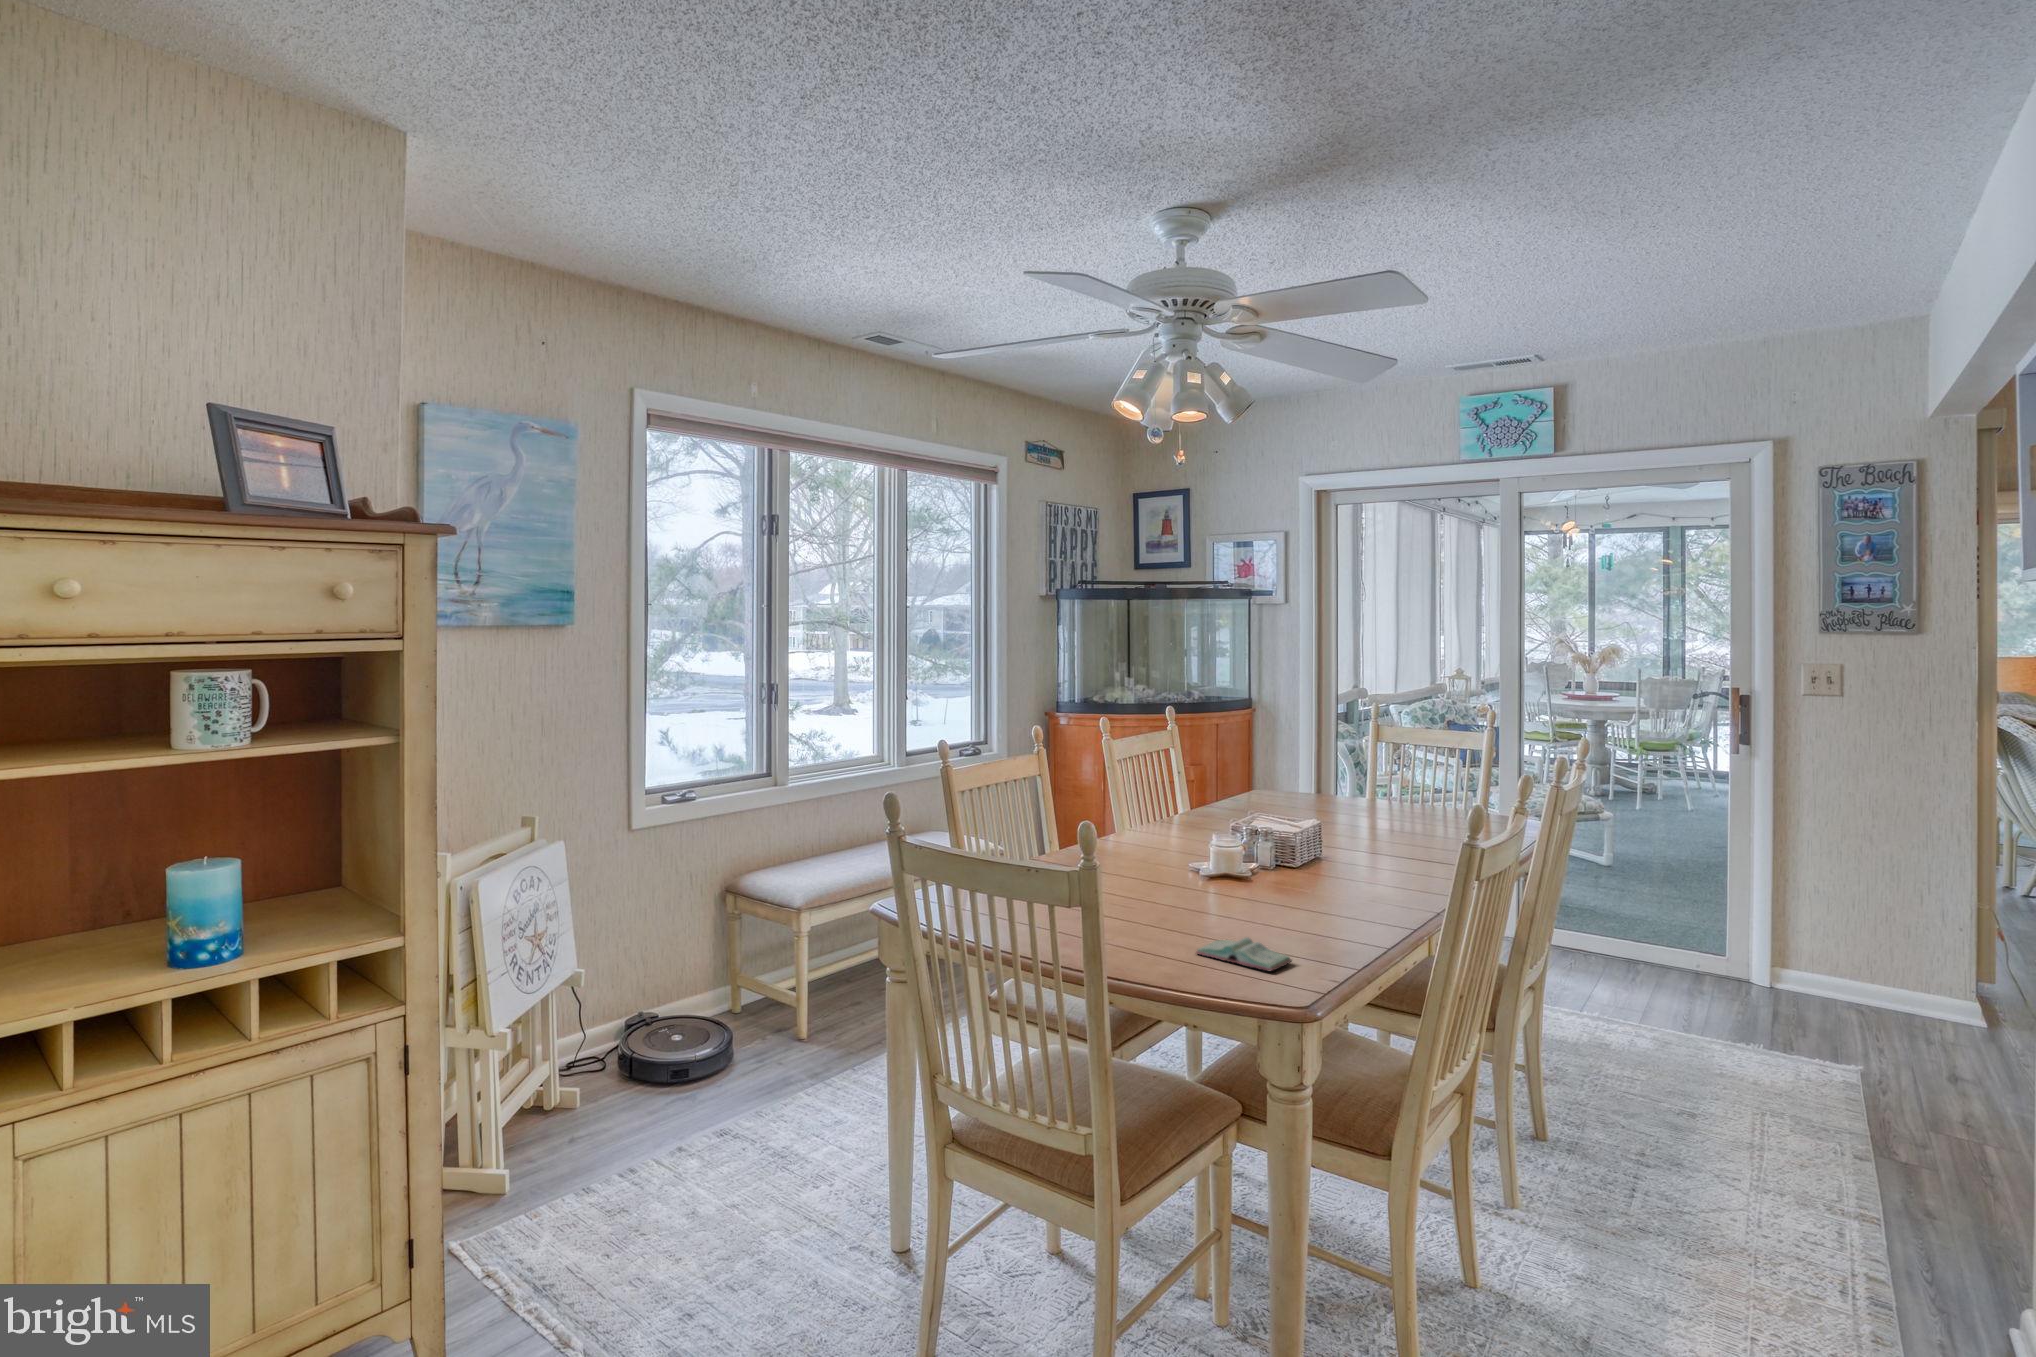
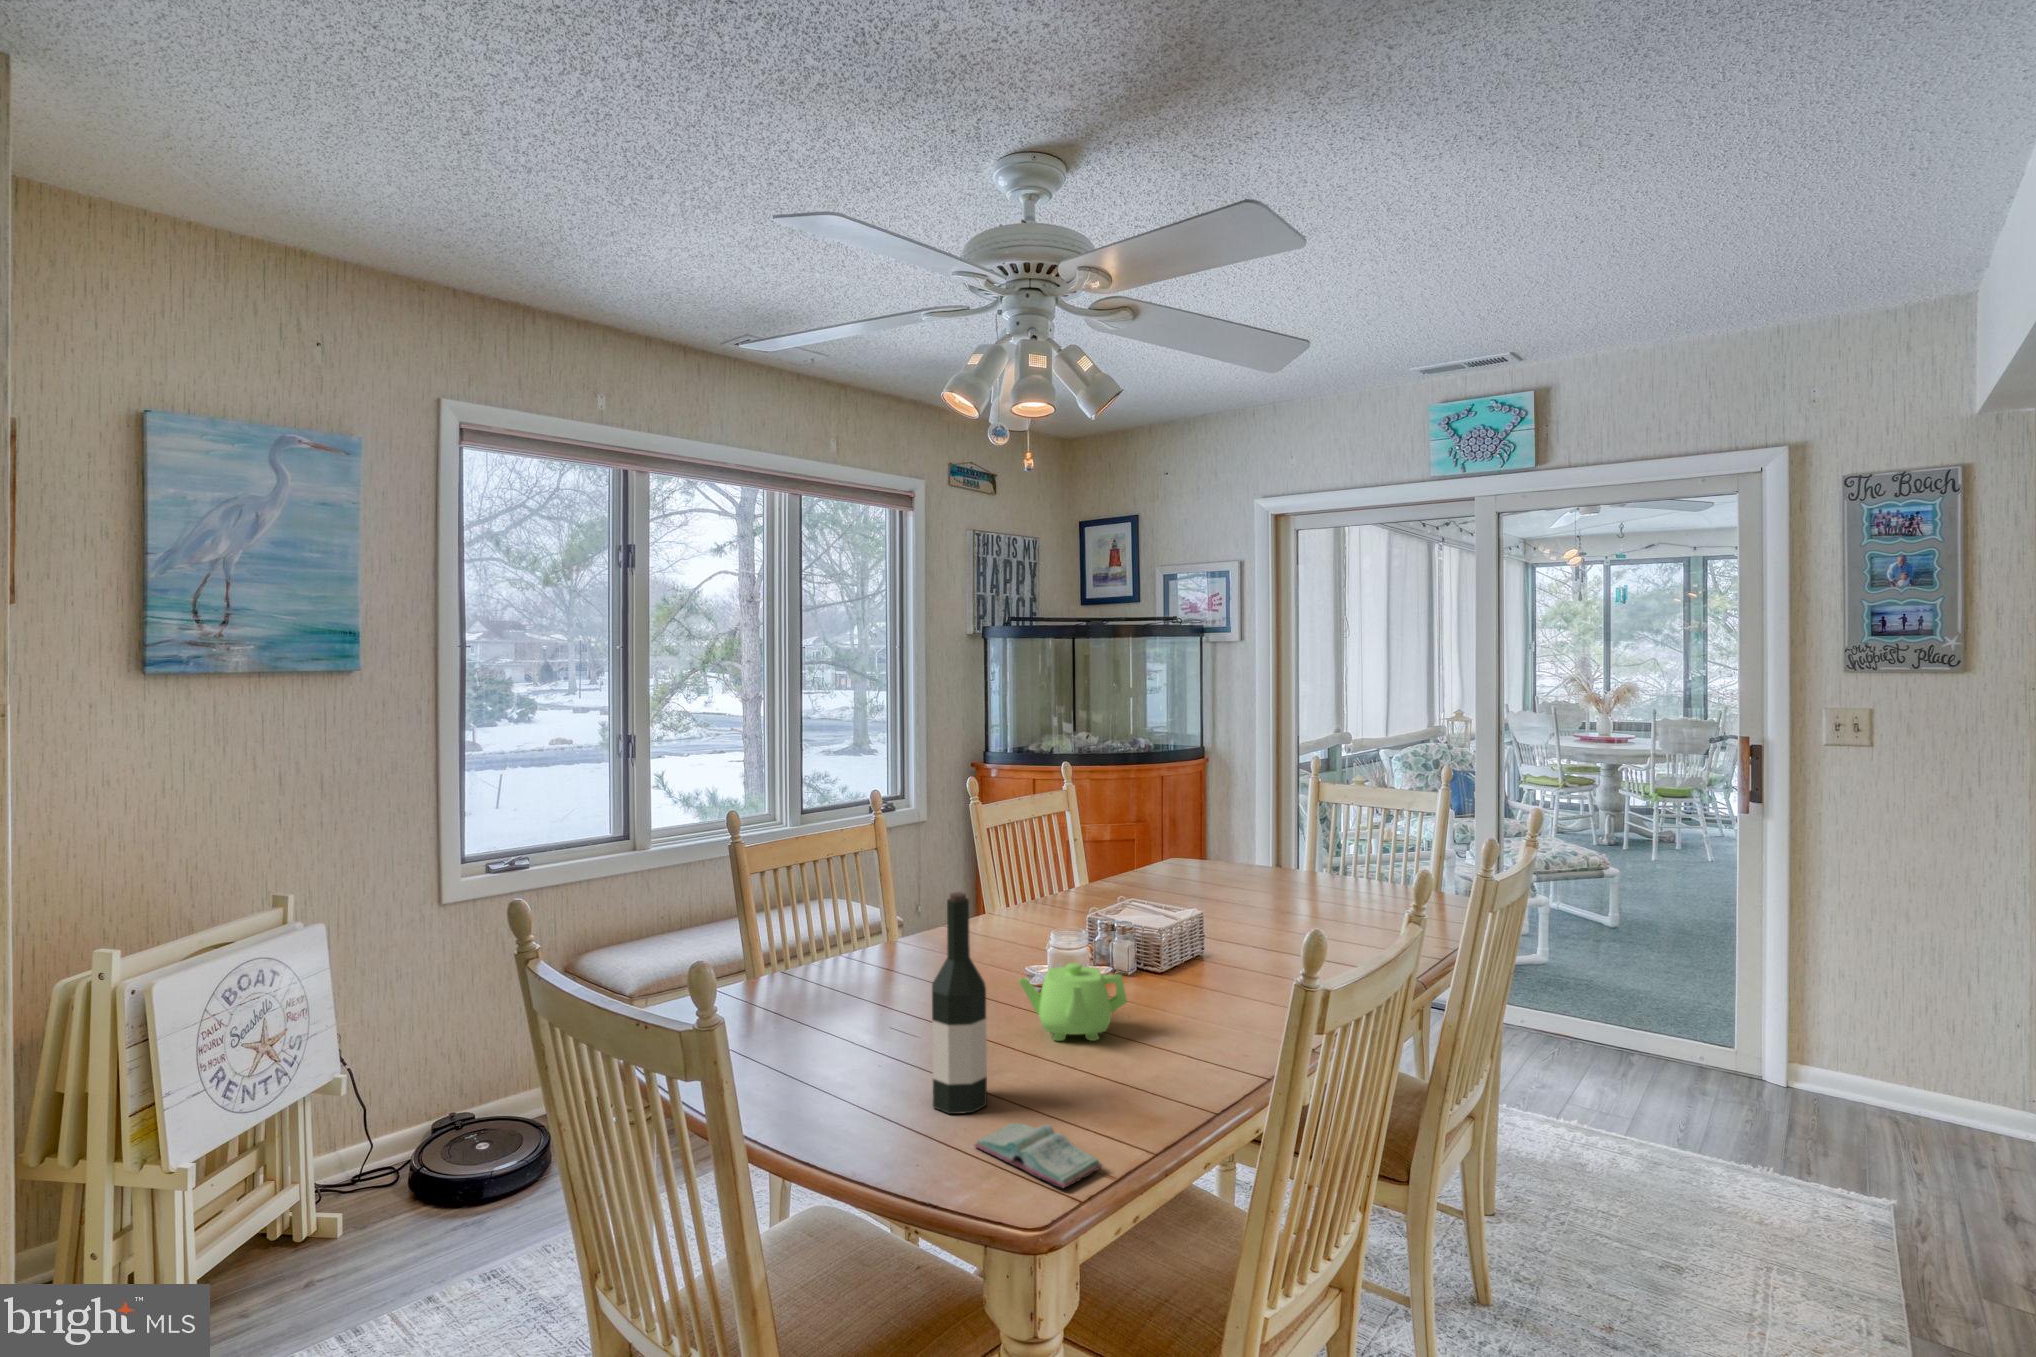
wine bottle: none [1148,780,1191,938] -> present [932,892,987,1114]
teapot: none [1188,844,1271,901] -> present [1019,963,1127,1041]

